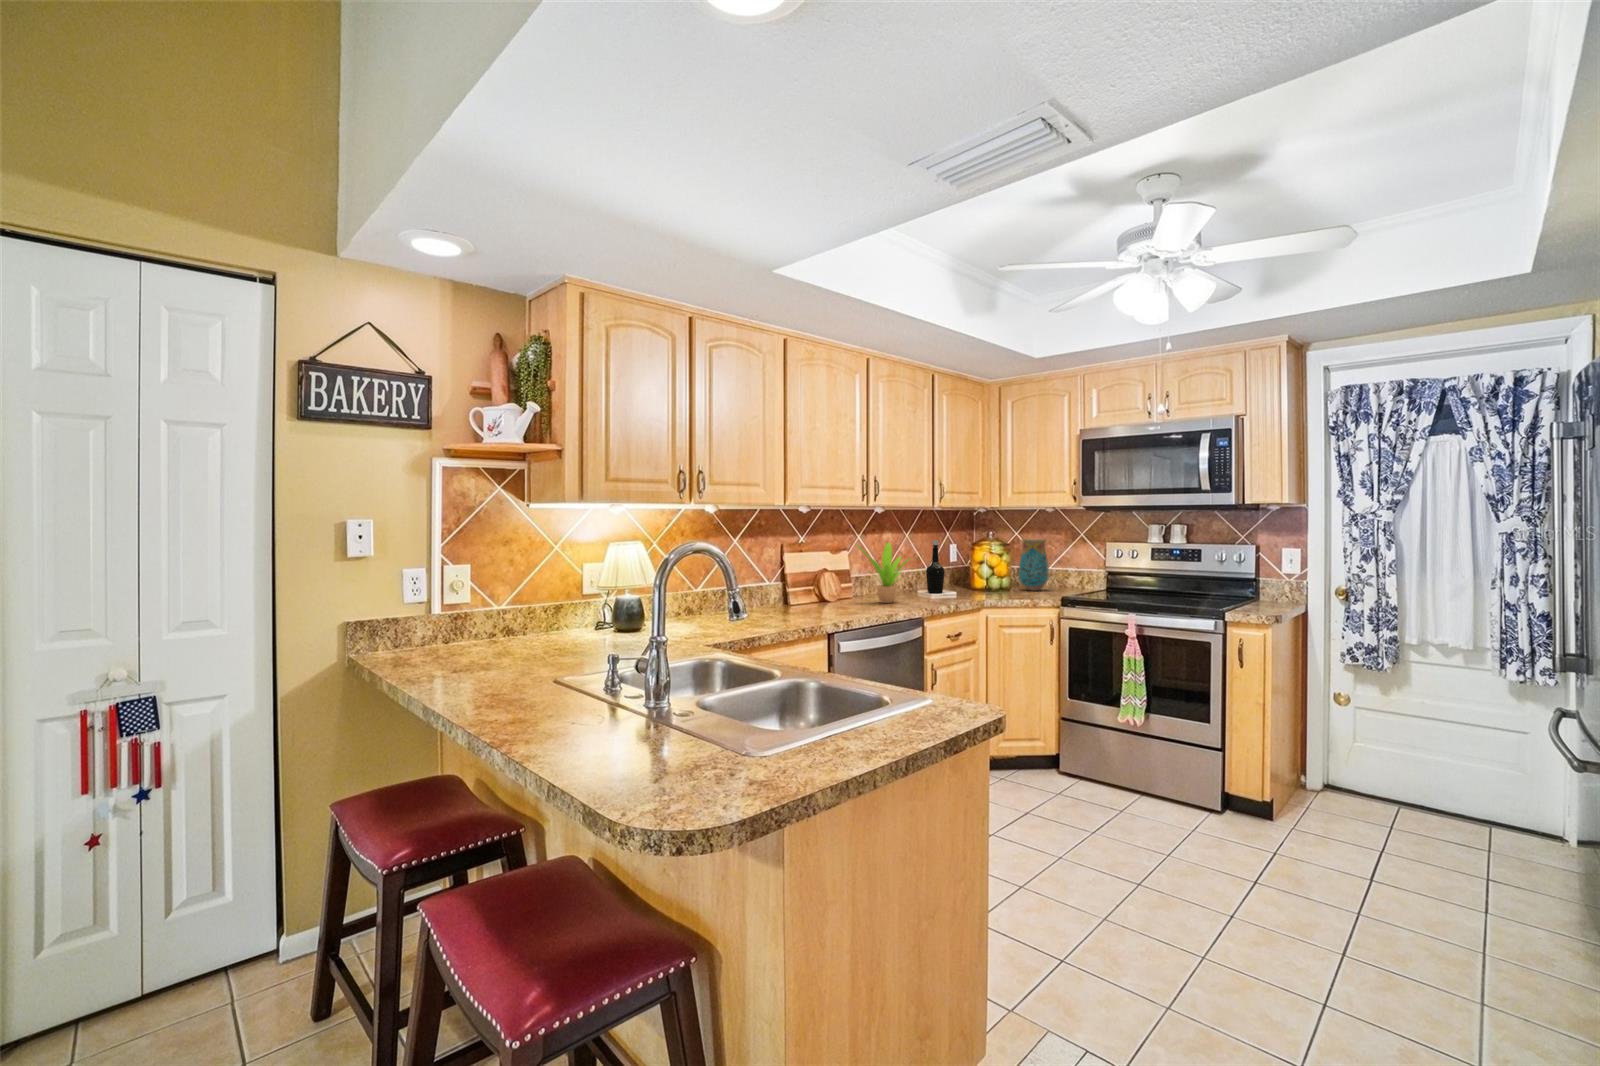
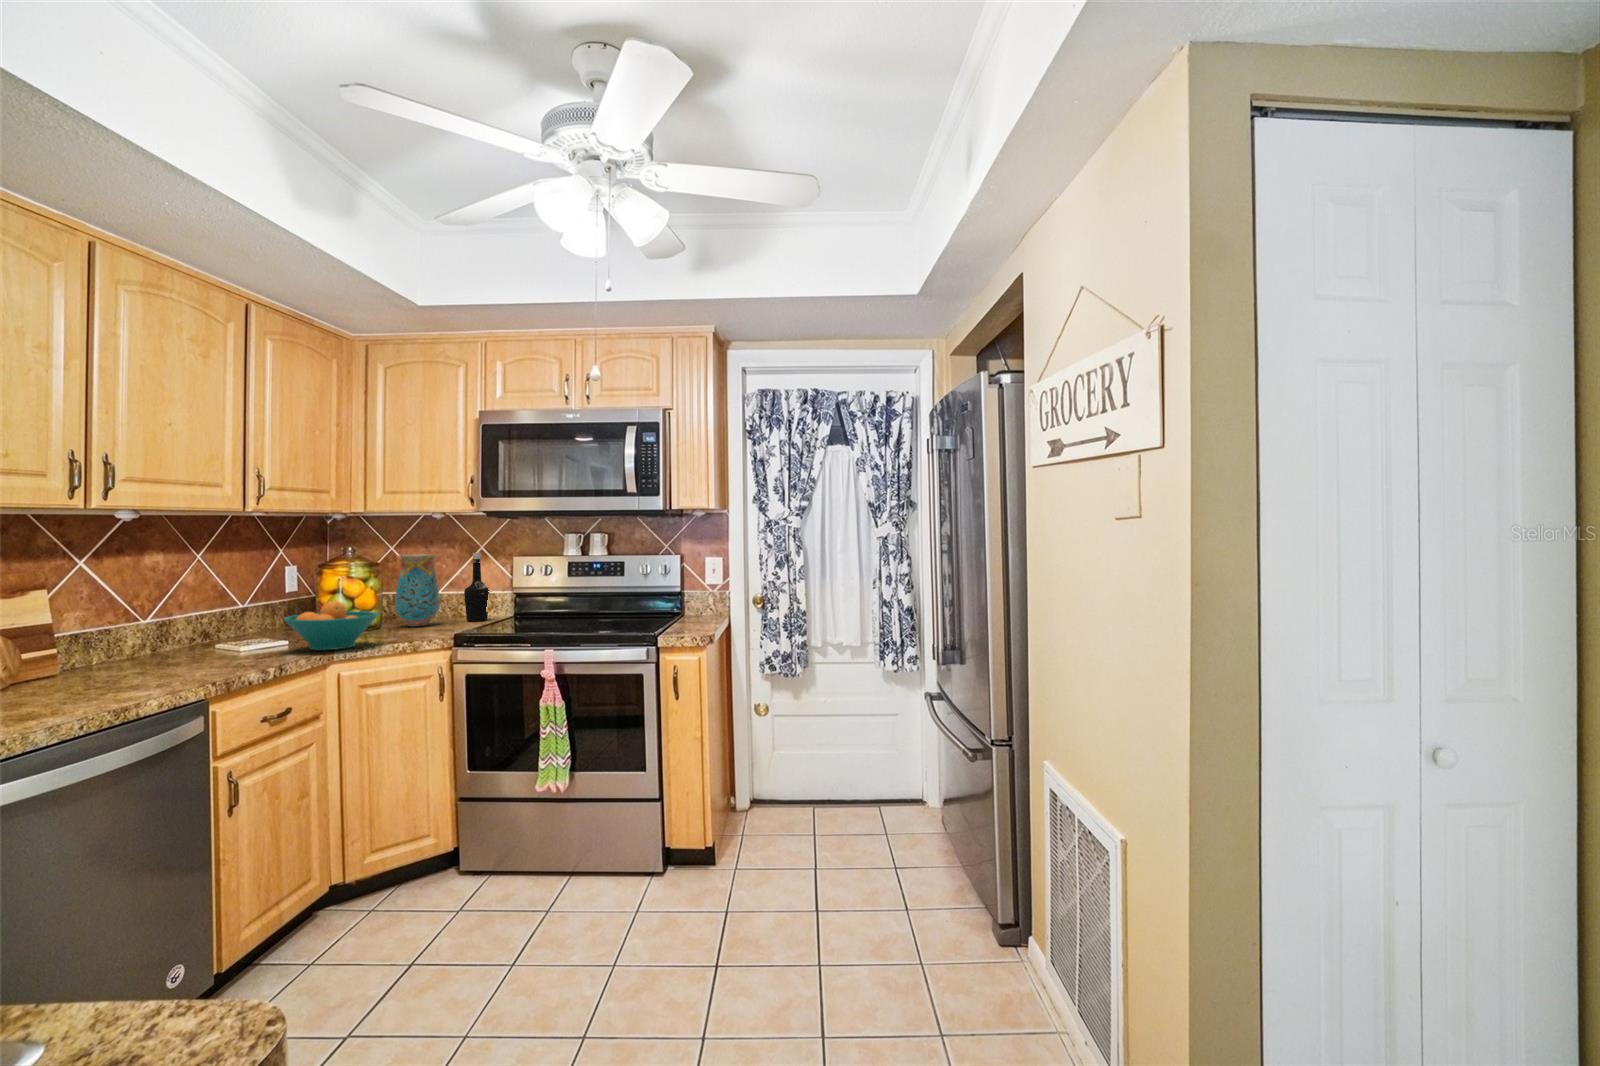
bottle: present [926,540,944,593] -> present [464,553,489,621]
potted plant: present [857,542,908,603] -> none [55,566,191,676]
fruit bowl: none [955,568,1010,600] -> present [284,601,378,650]

